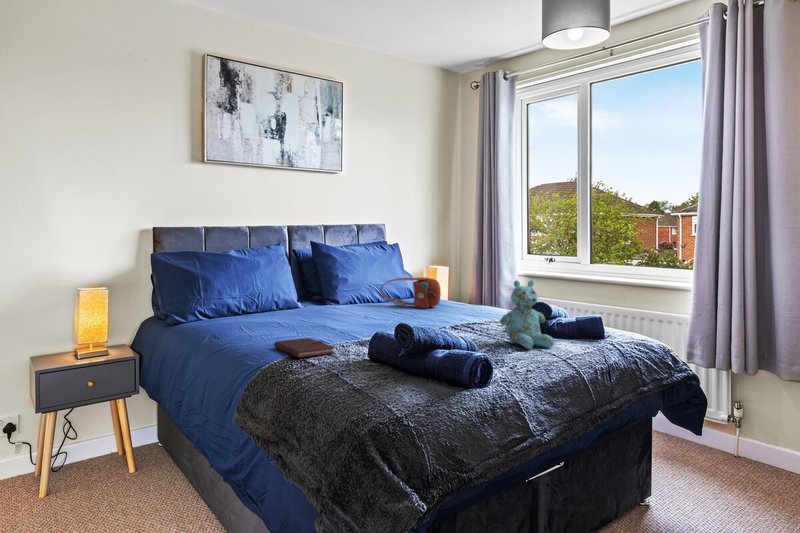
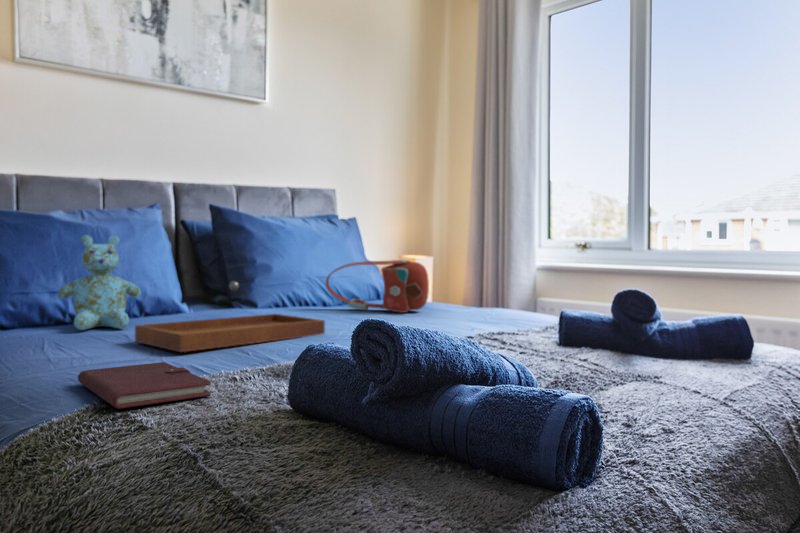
stuffed bear: present [500,280,554,349] -> present [58,235,141,330]
tray: none [286,294,381,333] -> present [135,281,325,352]

